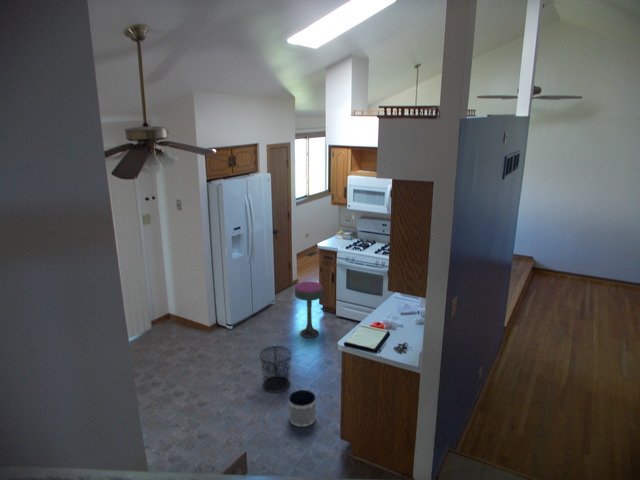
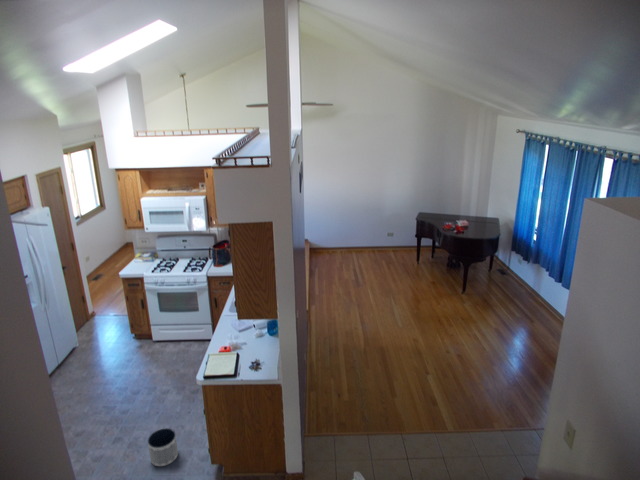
bar stool: present [295,282,323,338] -> none [110,315,144,373]
waste bin: present [259,346,291,392] -> none [98,394,137,444]

